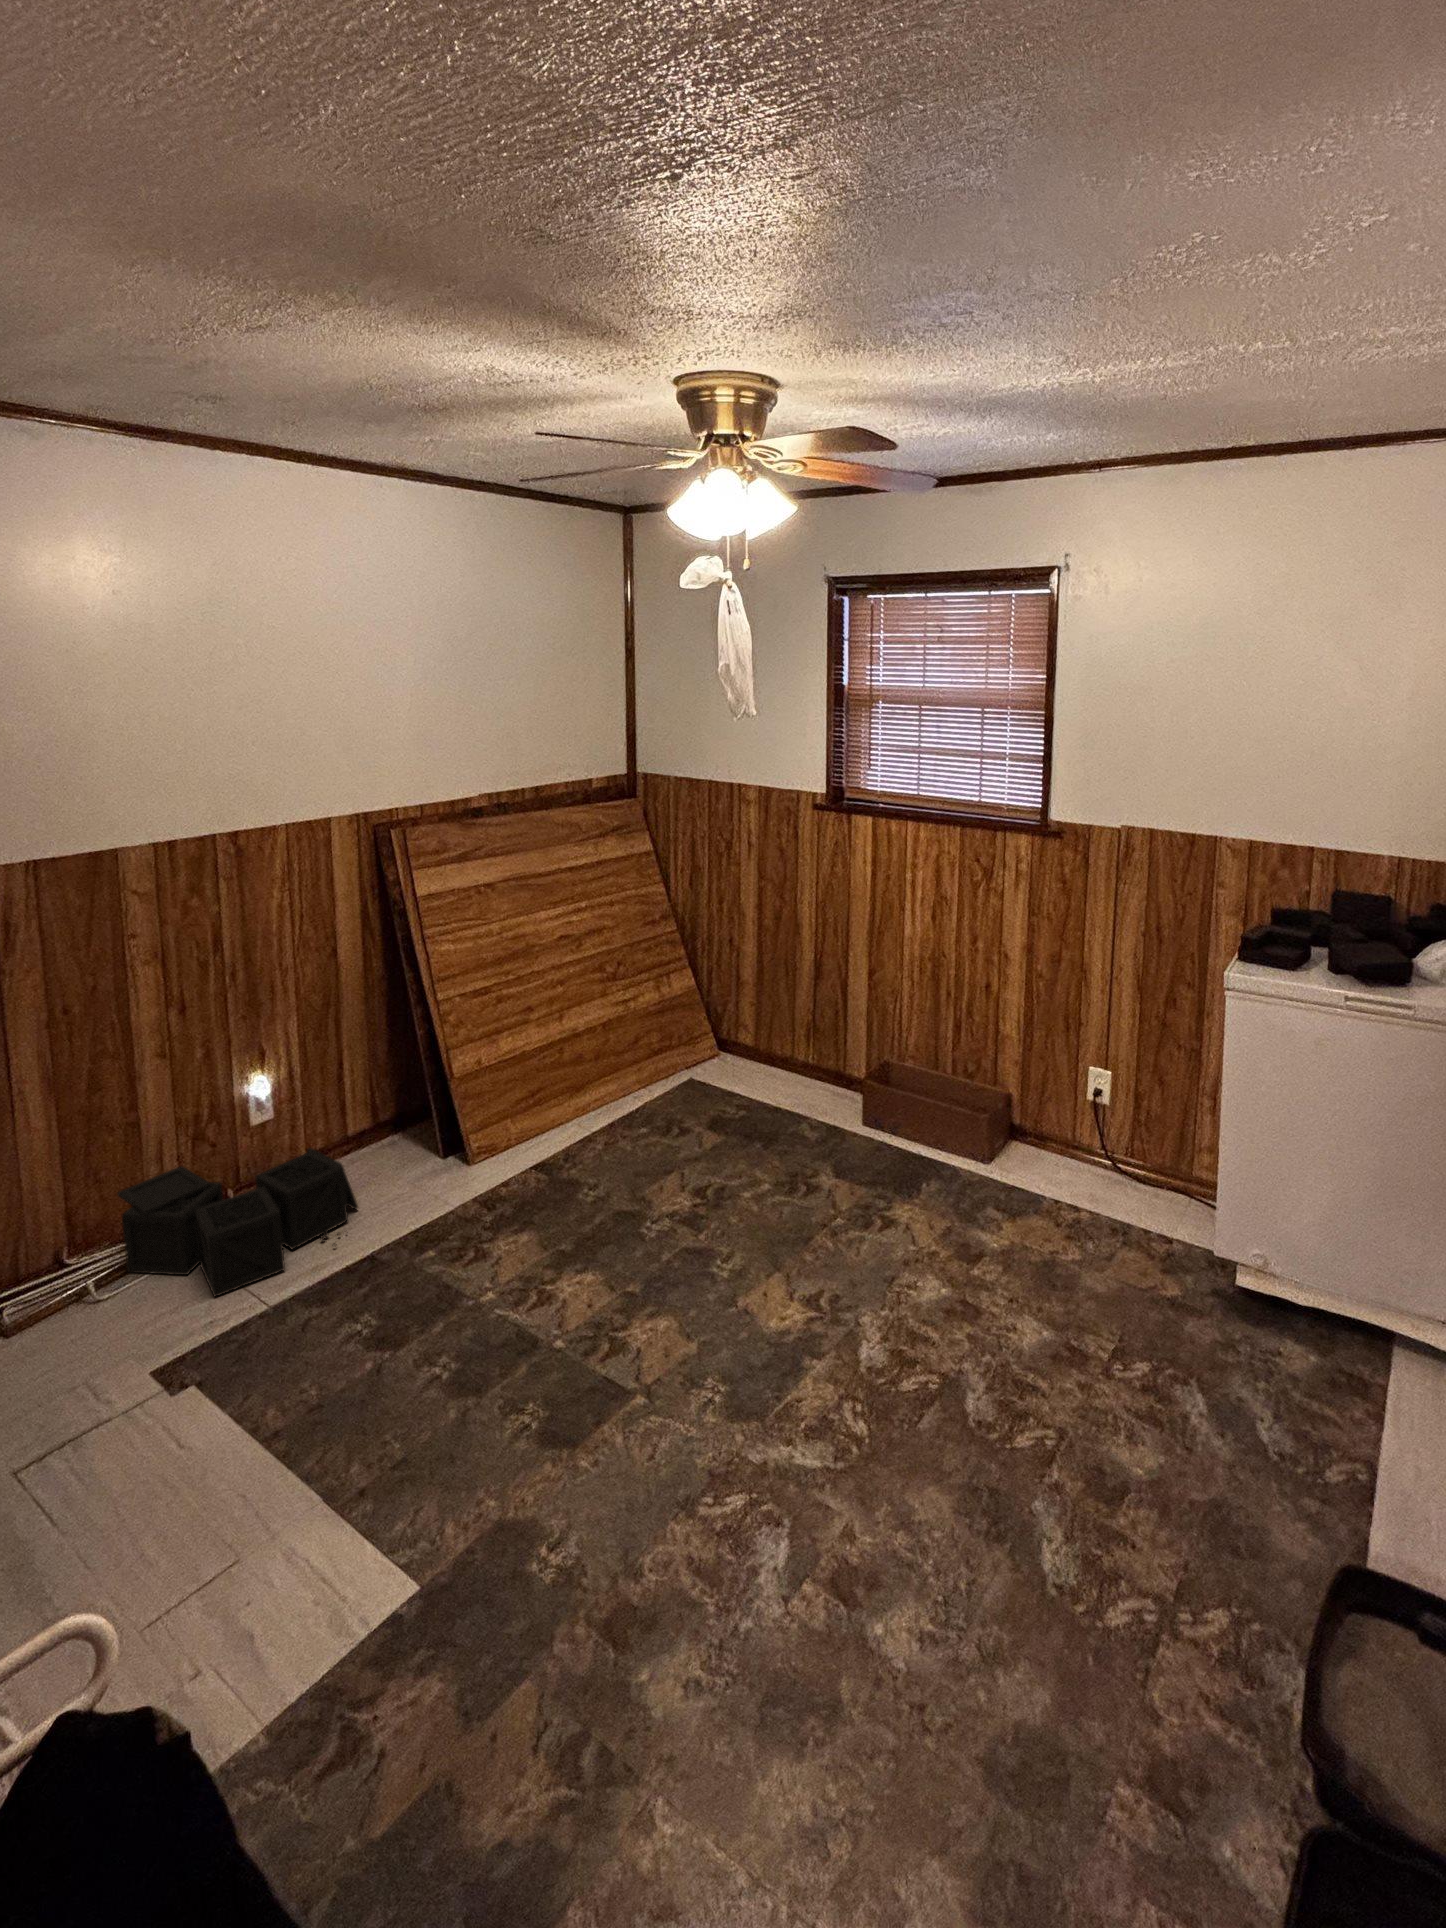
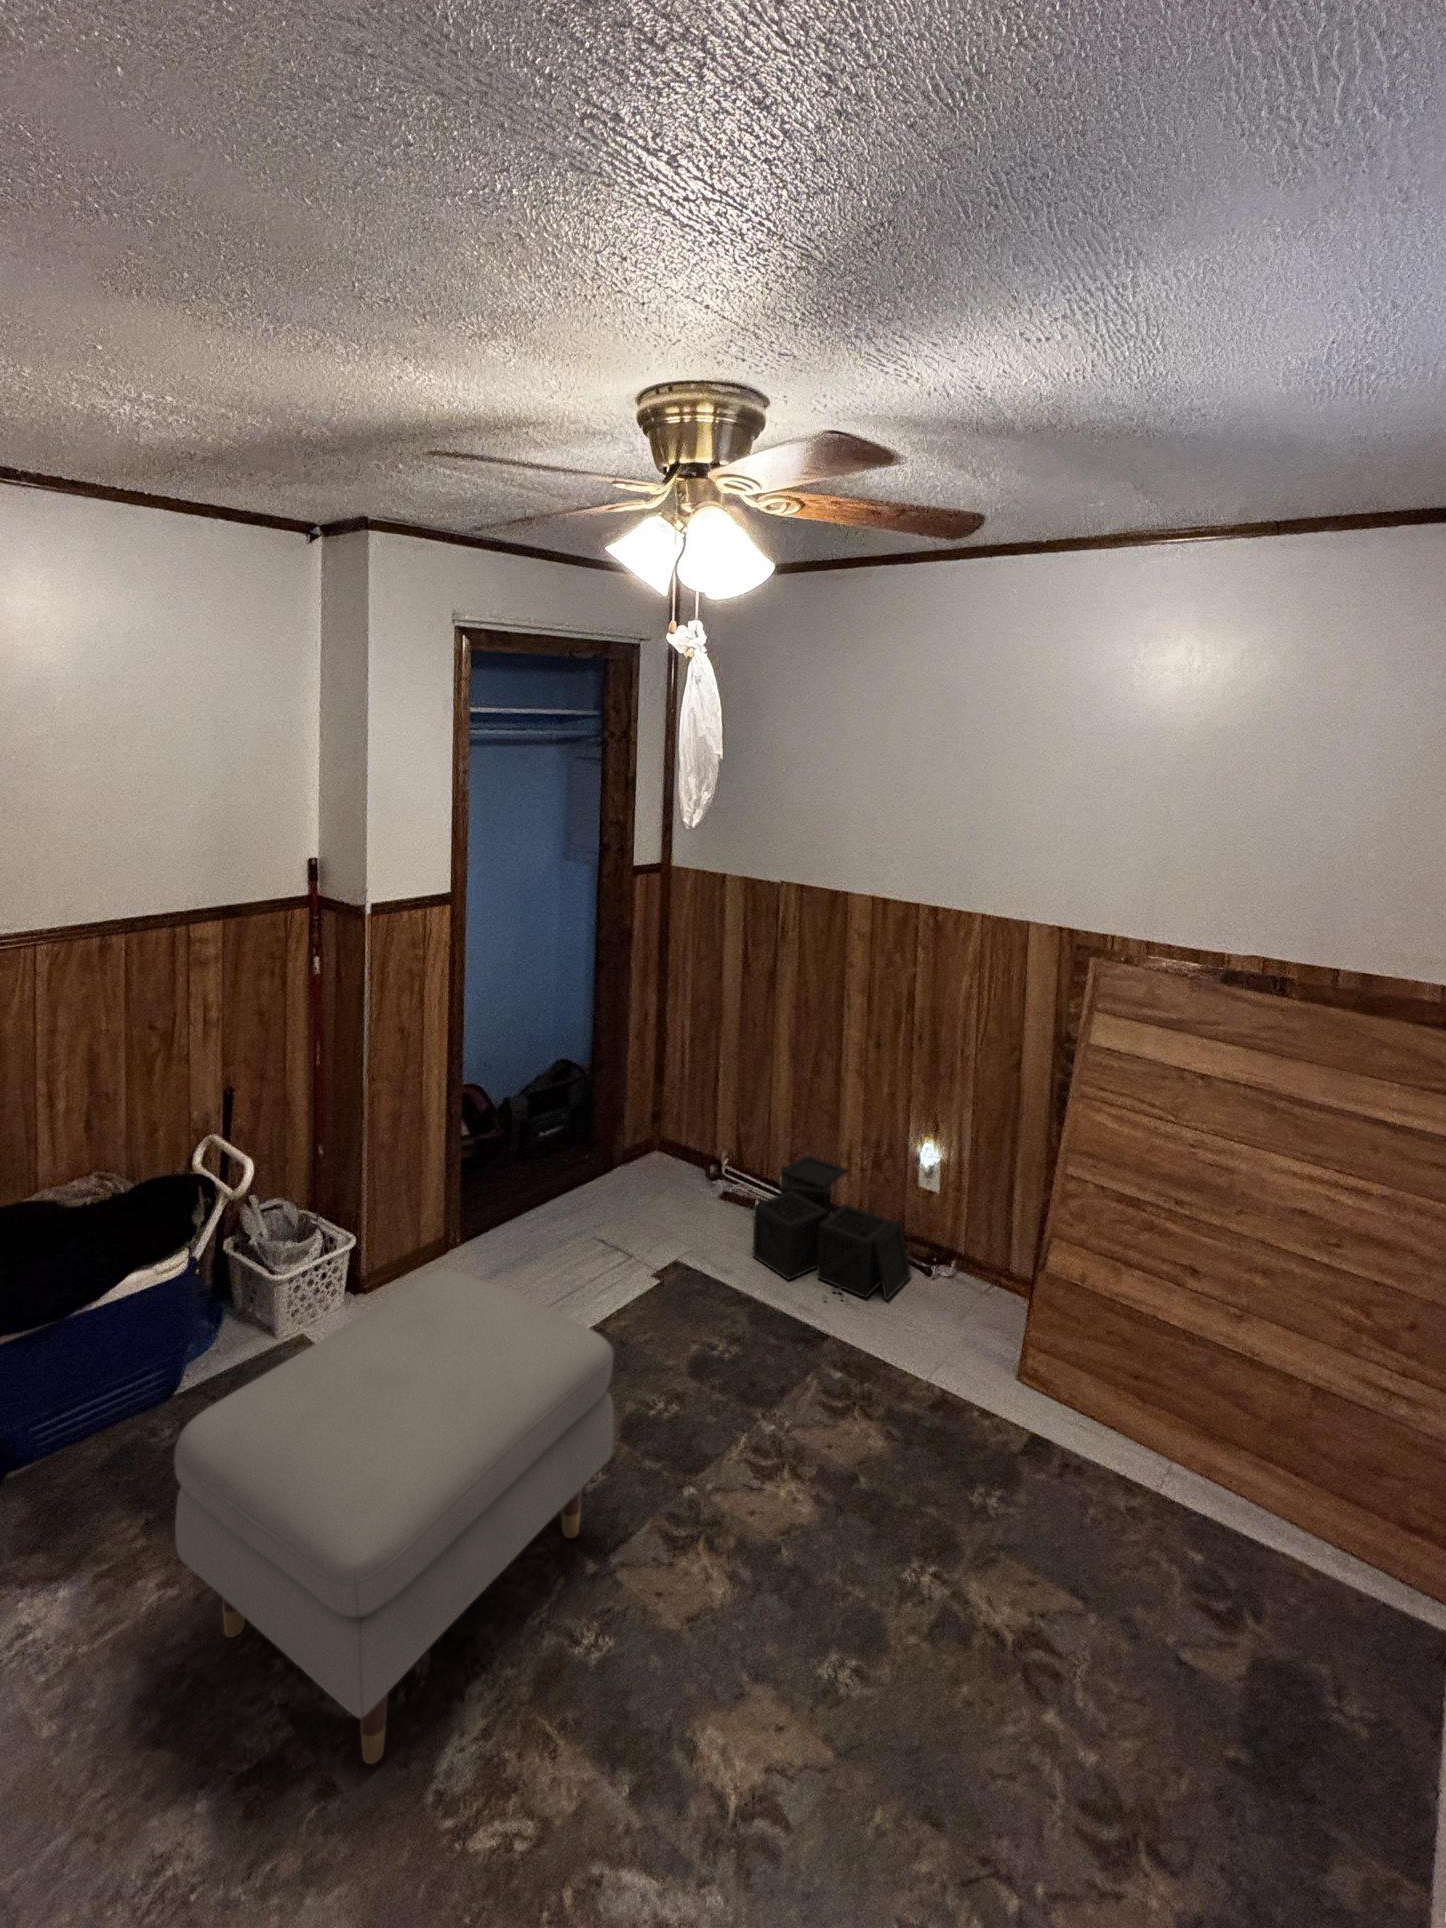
ottoman: none [421,1231,864,1703] -> present [174,1271,614,1764]

